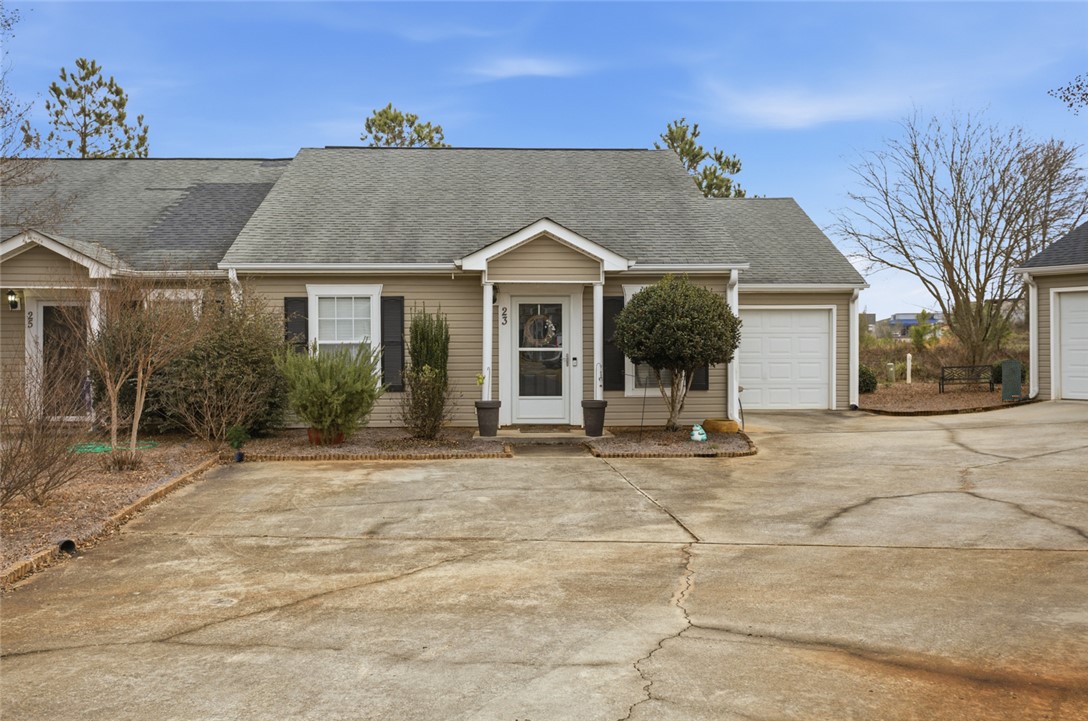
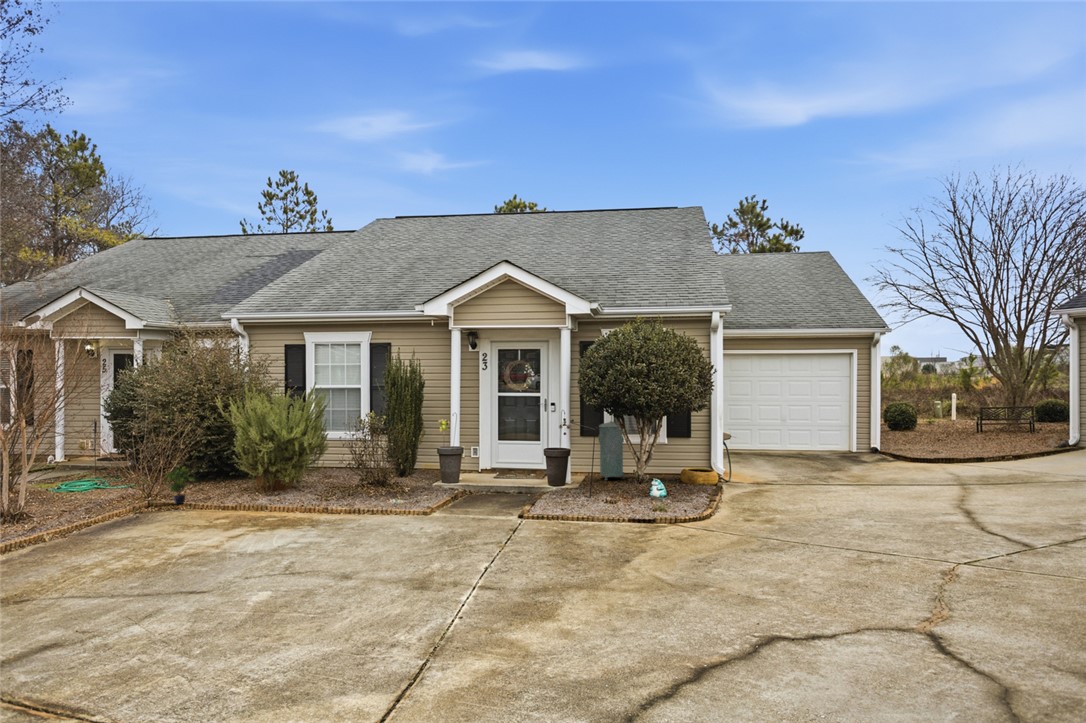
trash can: present [1001,358,1021,402] -> present [598,421,624,480]

